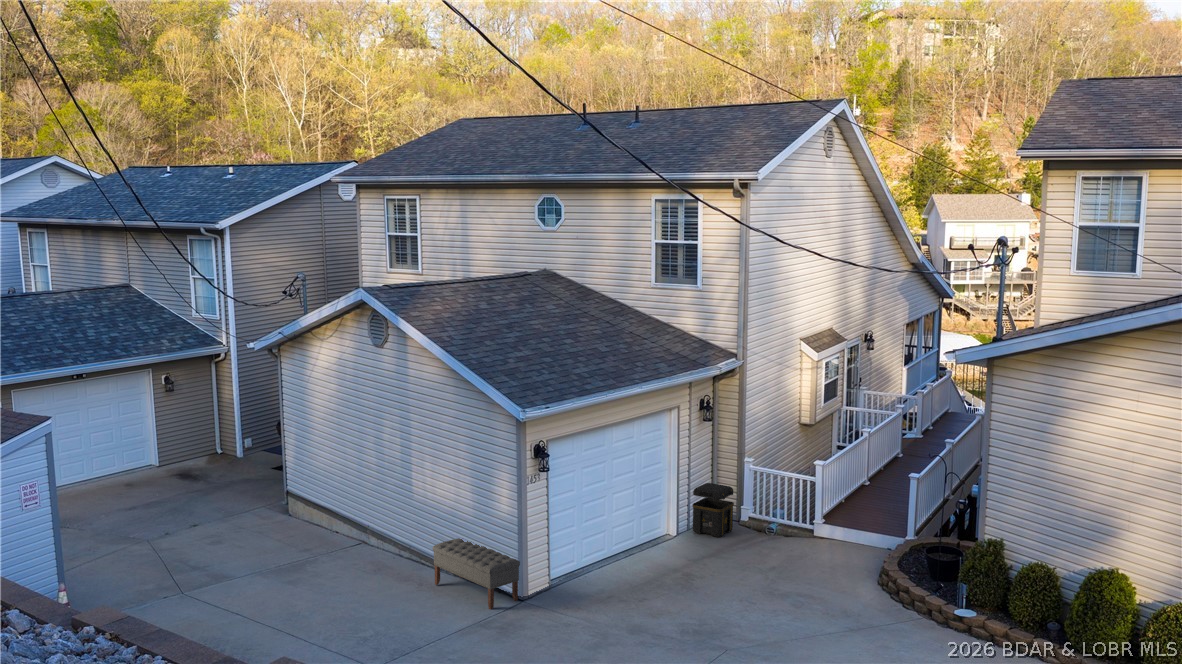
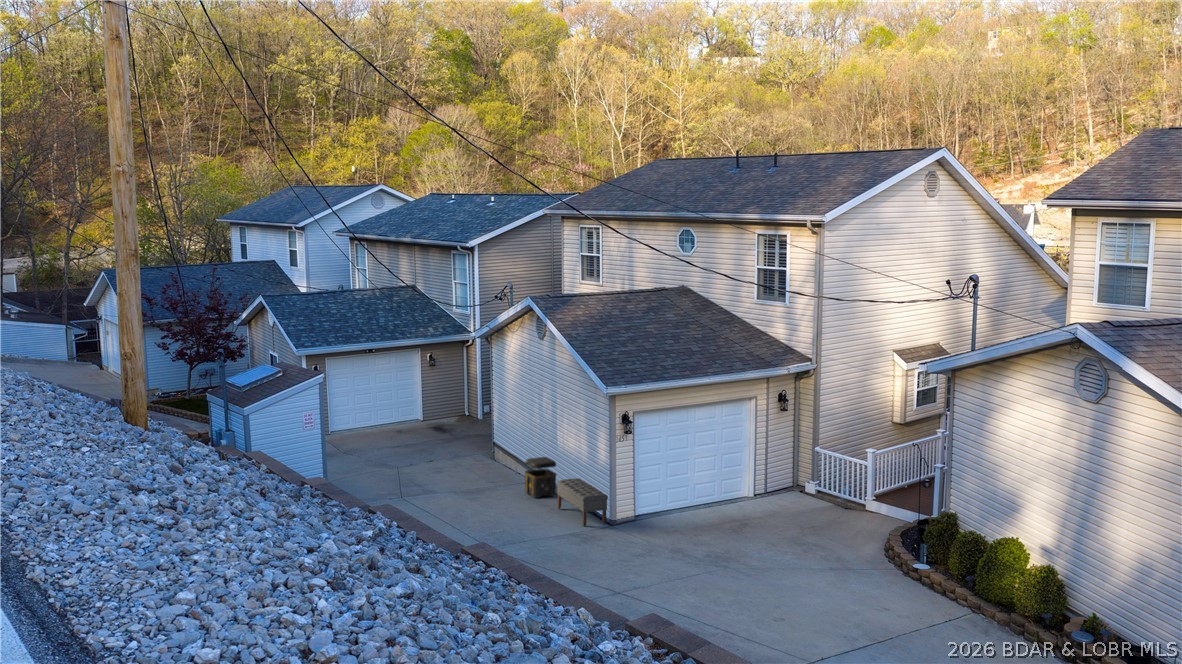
toolbox: present [692,483,734,537] -> present [525,457,556,498]

